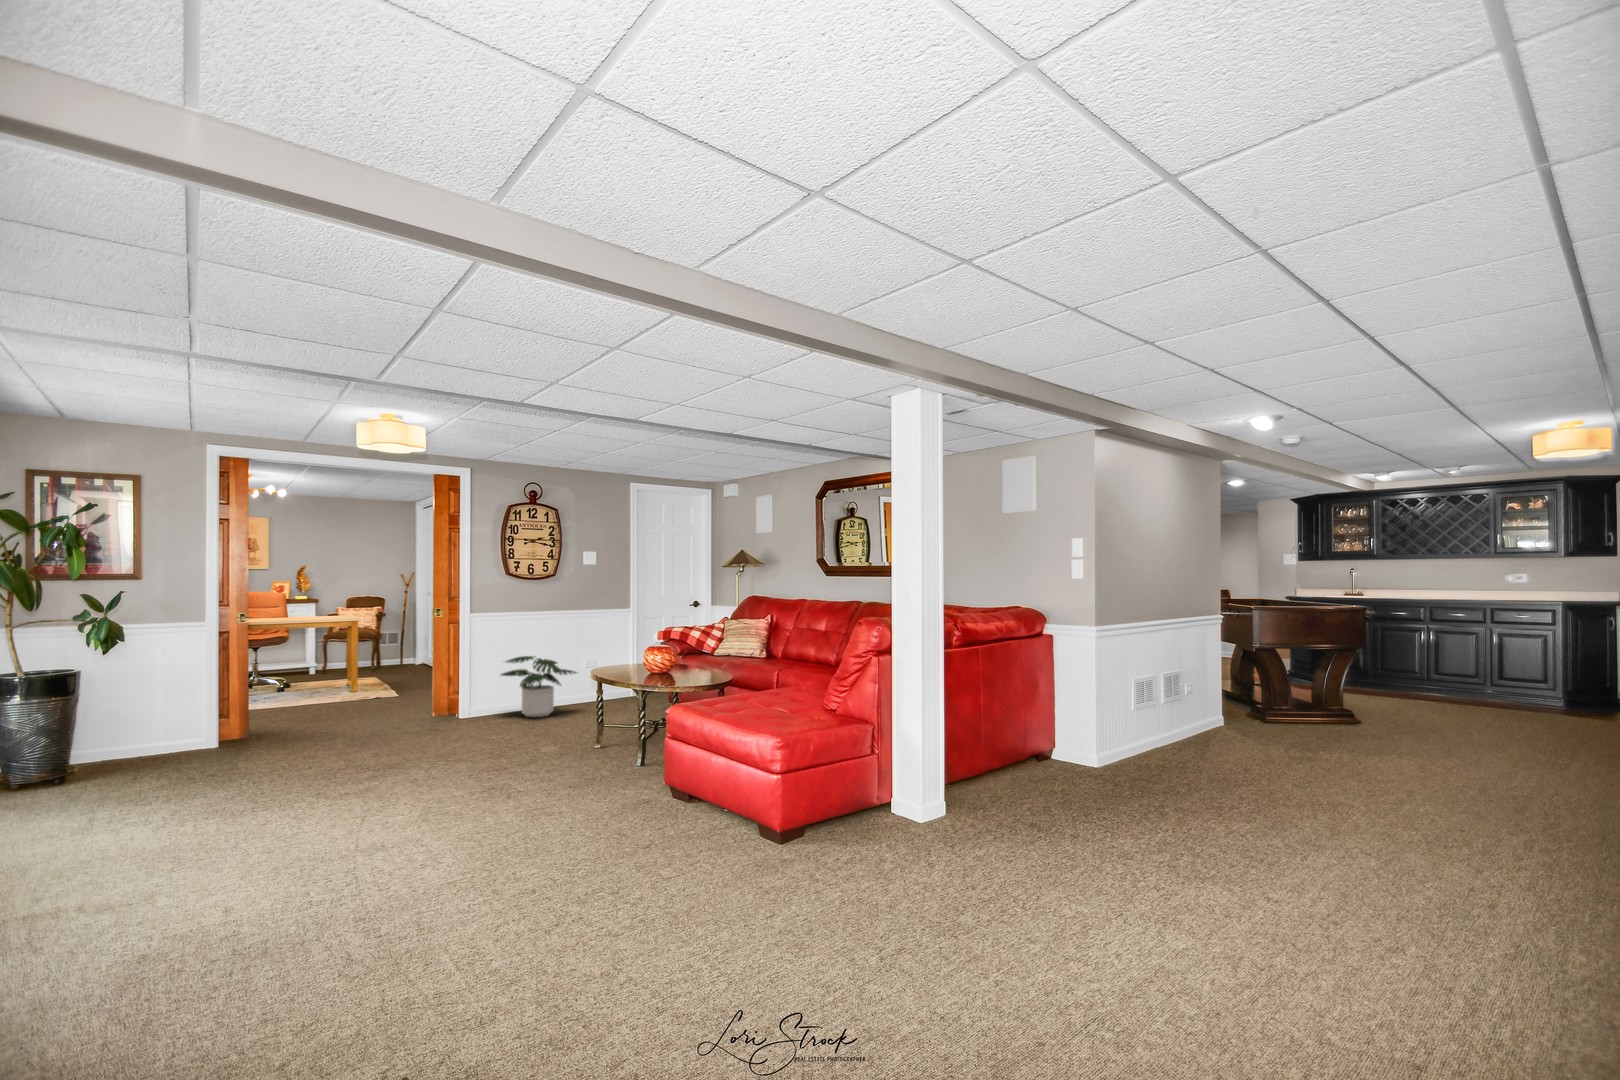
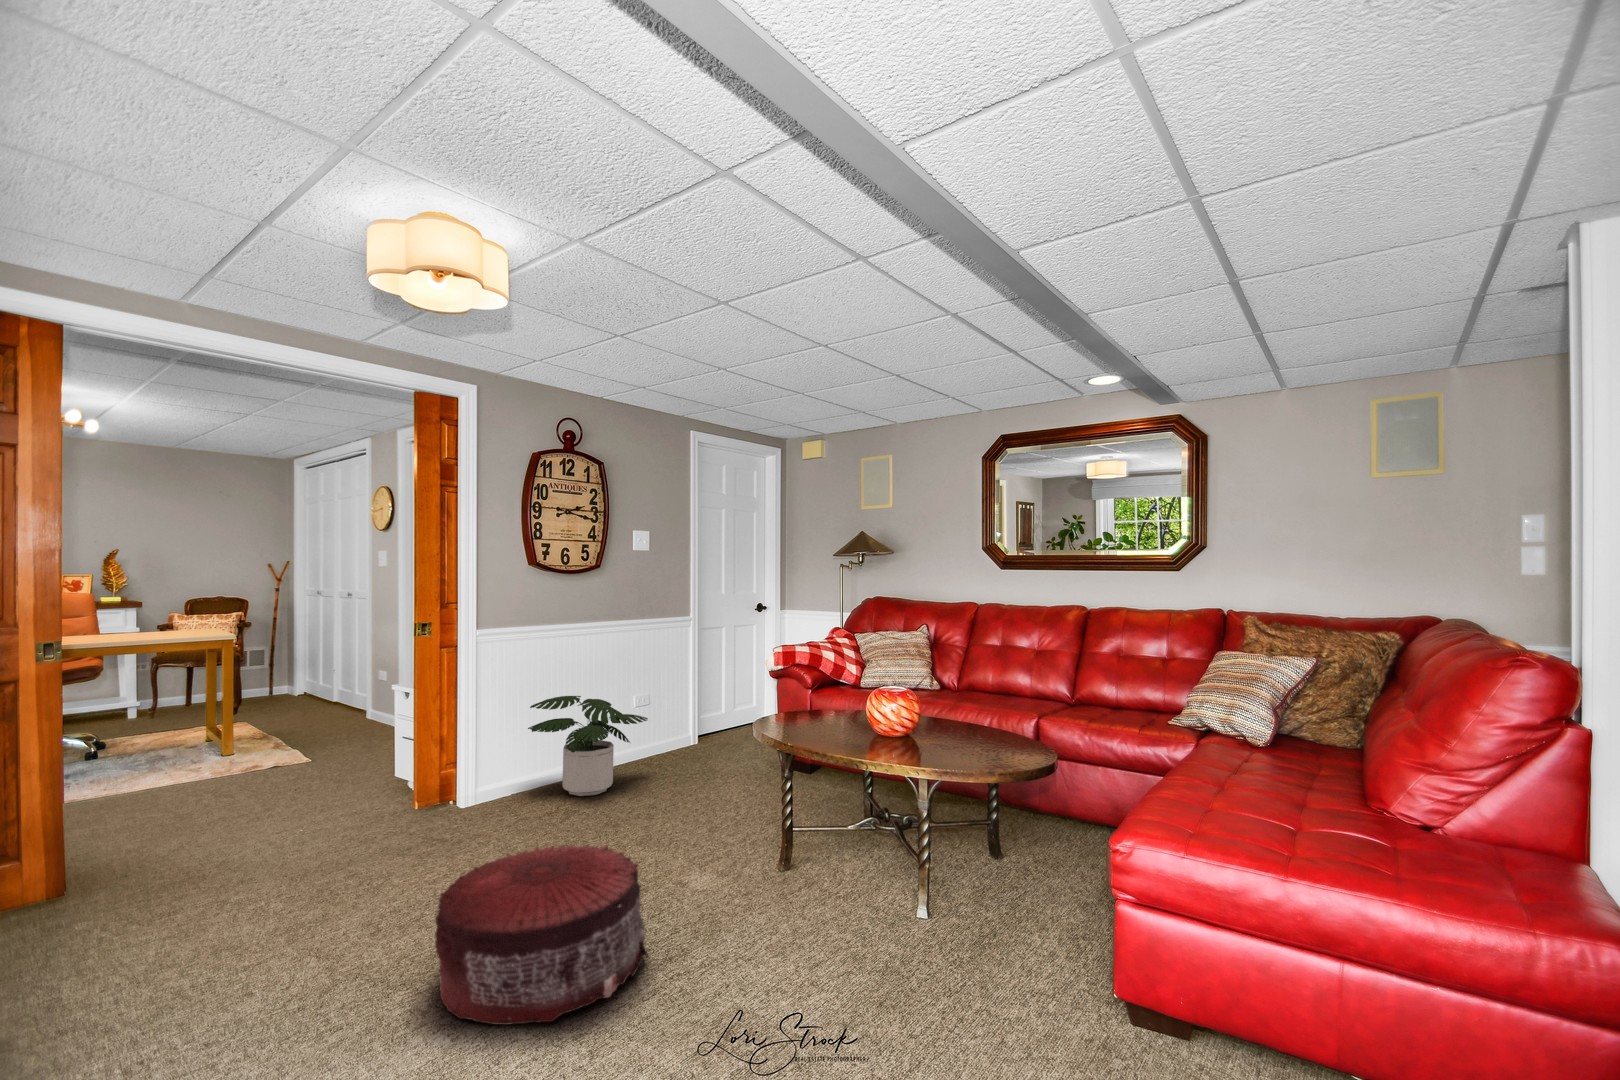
pouf: none [384,717,487,781] -> present [435,845,648,1025]

